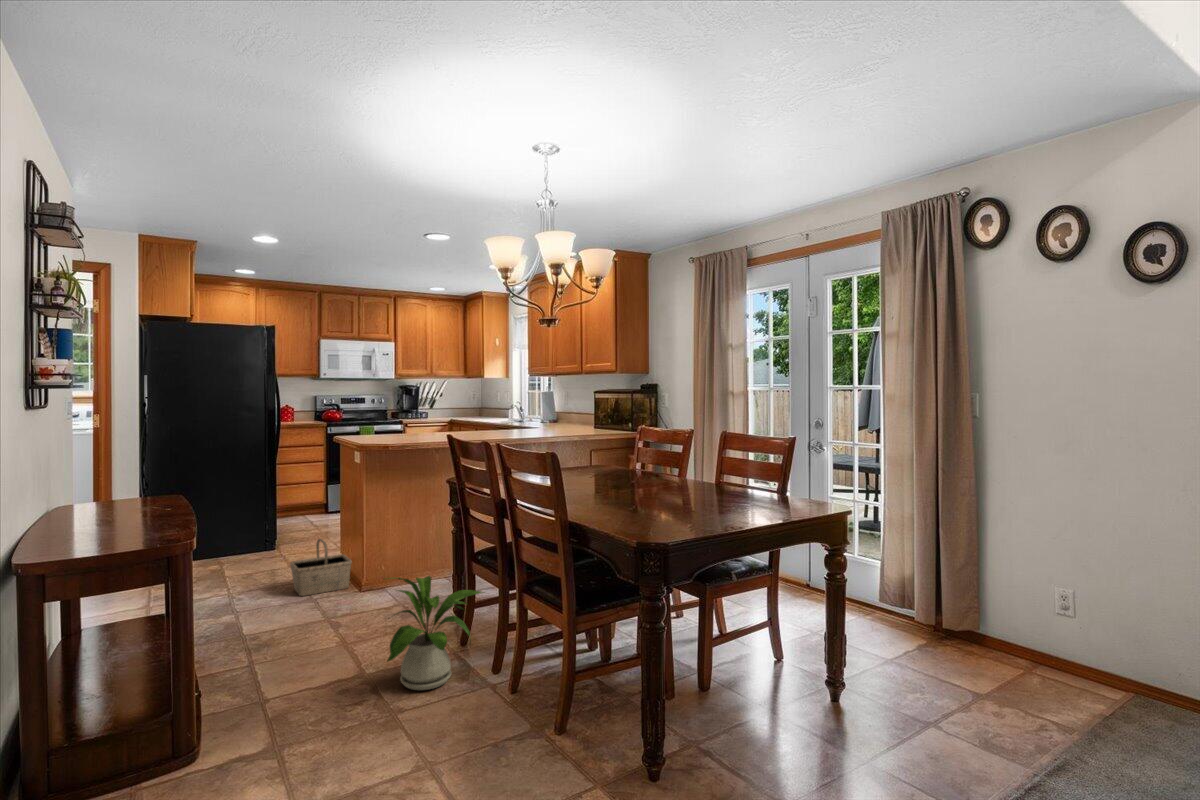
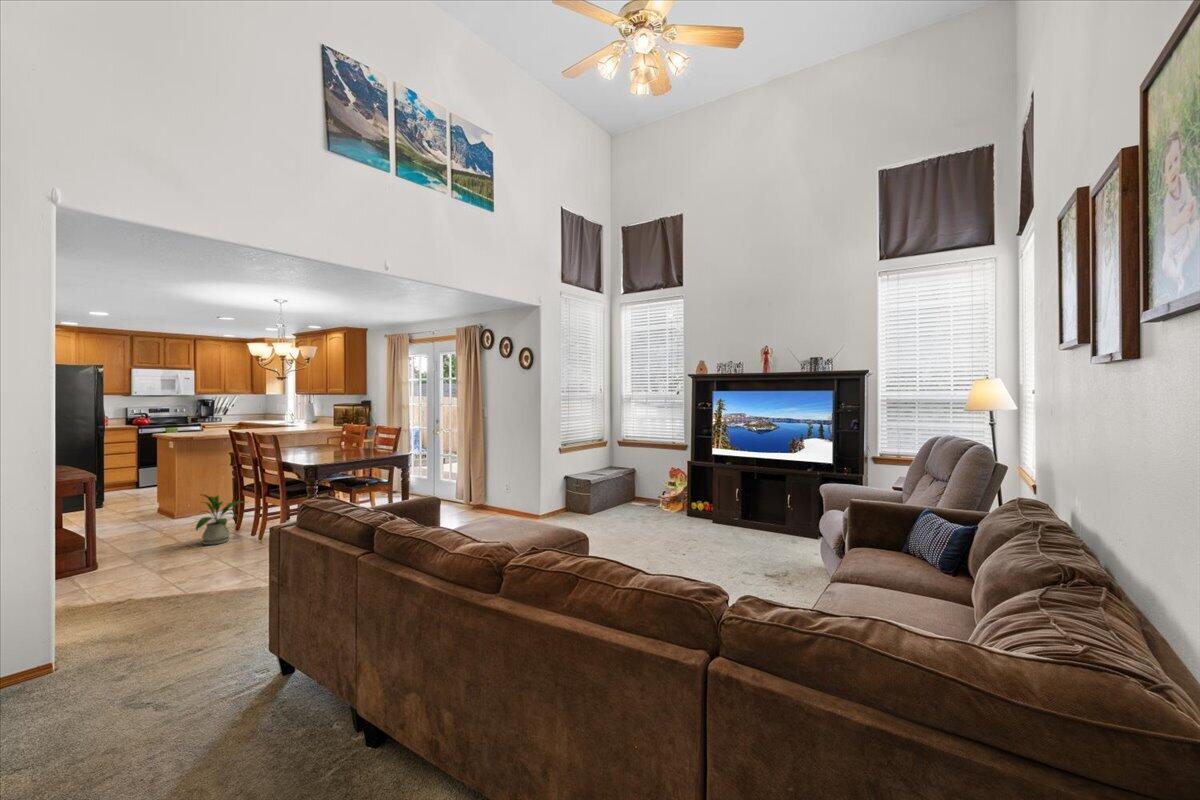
basket: present [290,539,352,596] -> none [124,492,168,524]

